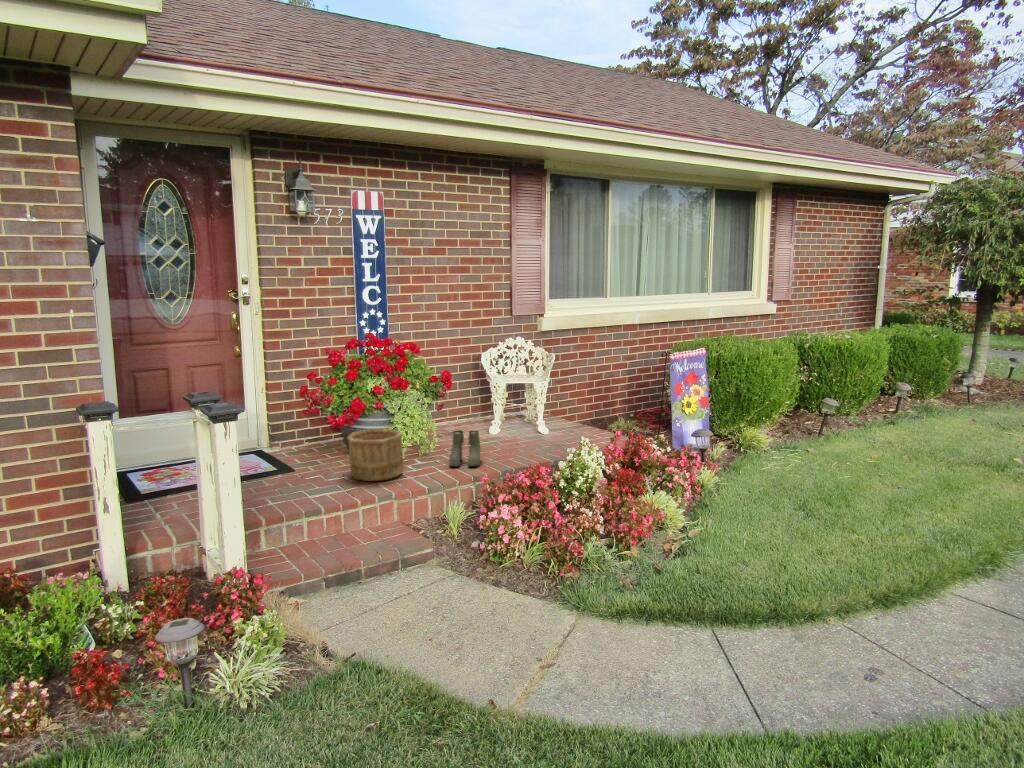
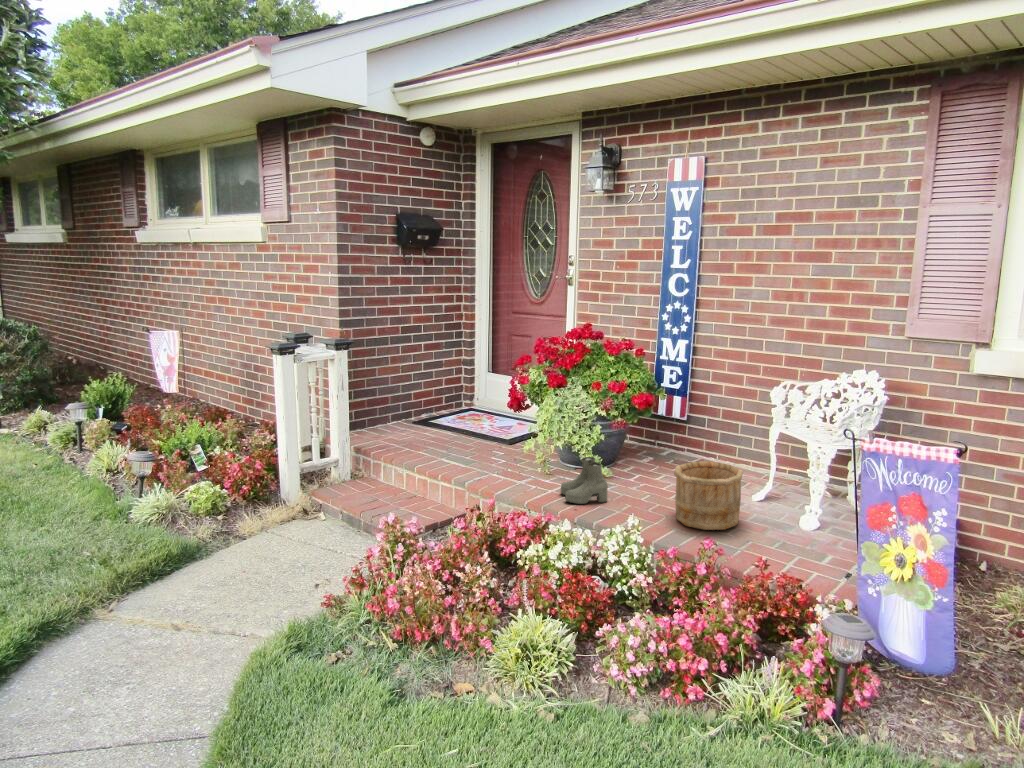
wooden bucket: present [347,428,403,481] -> present [674,461,743,530]

